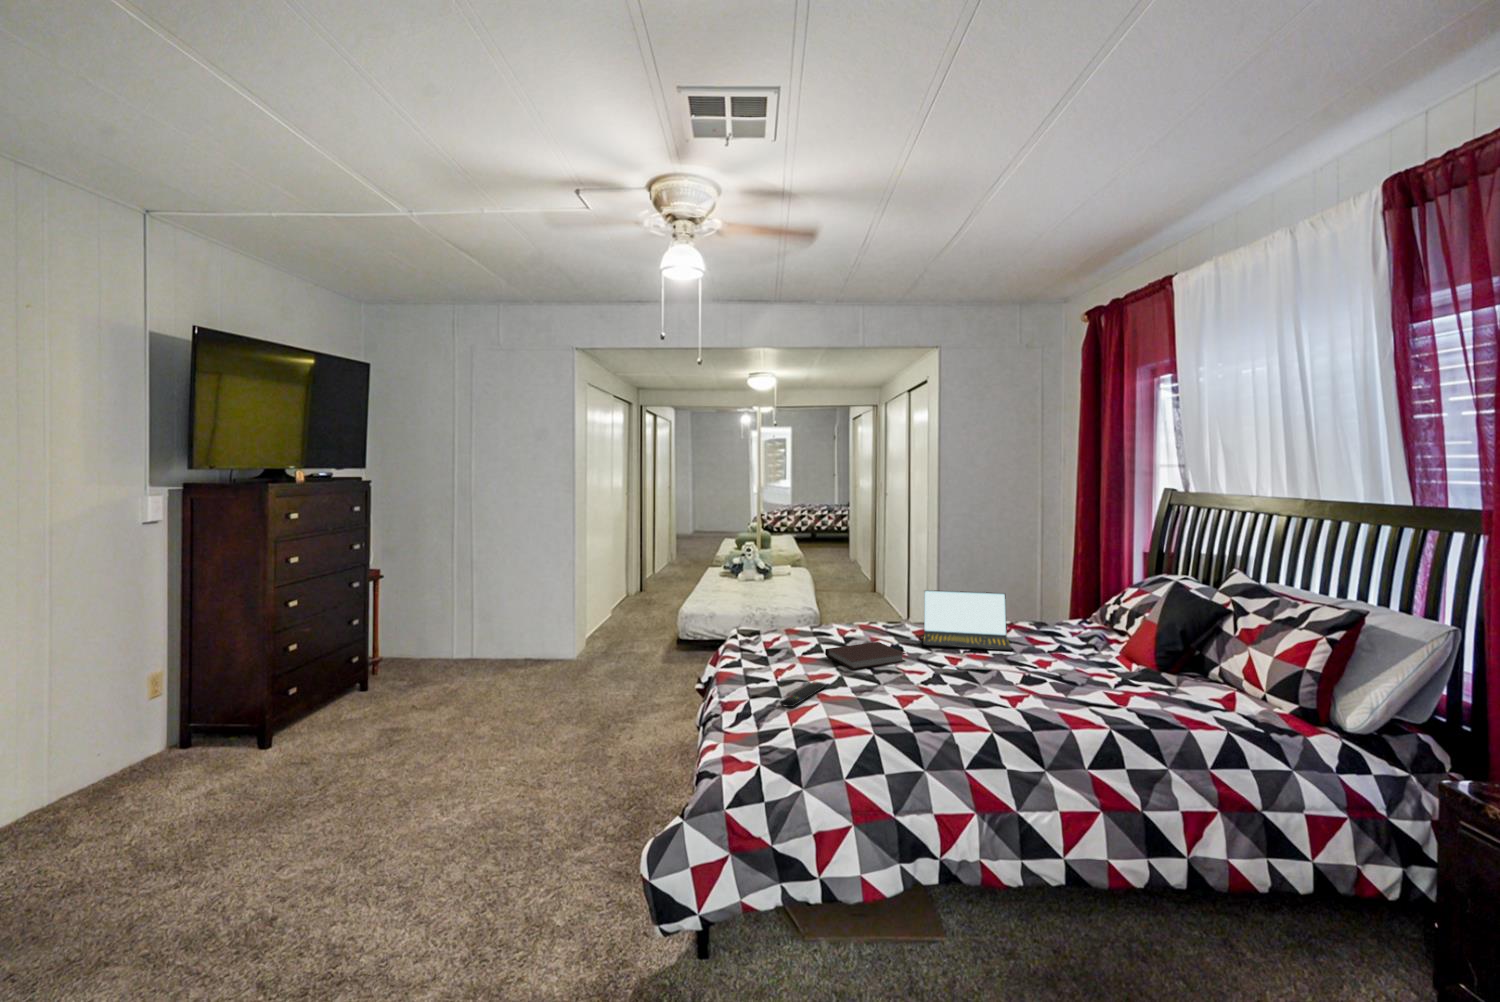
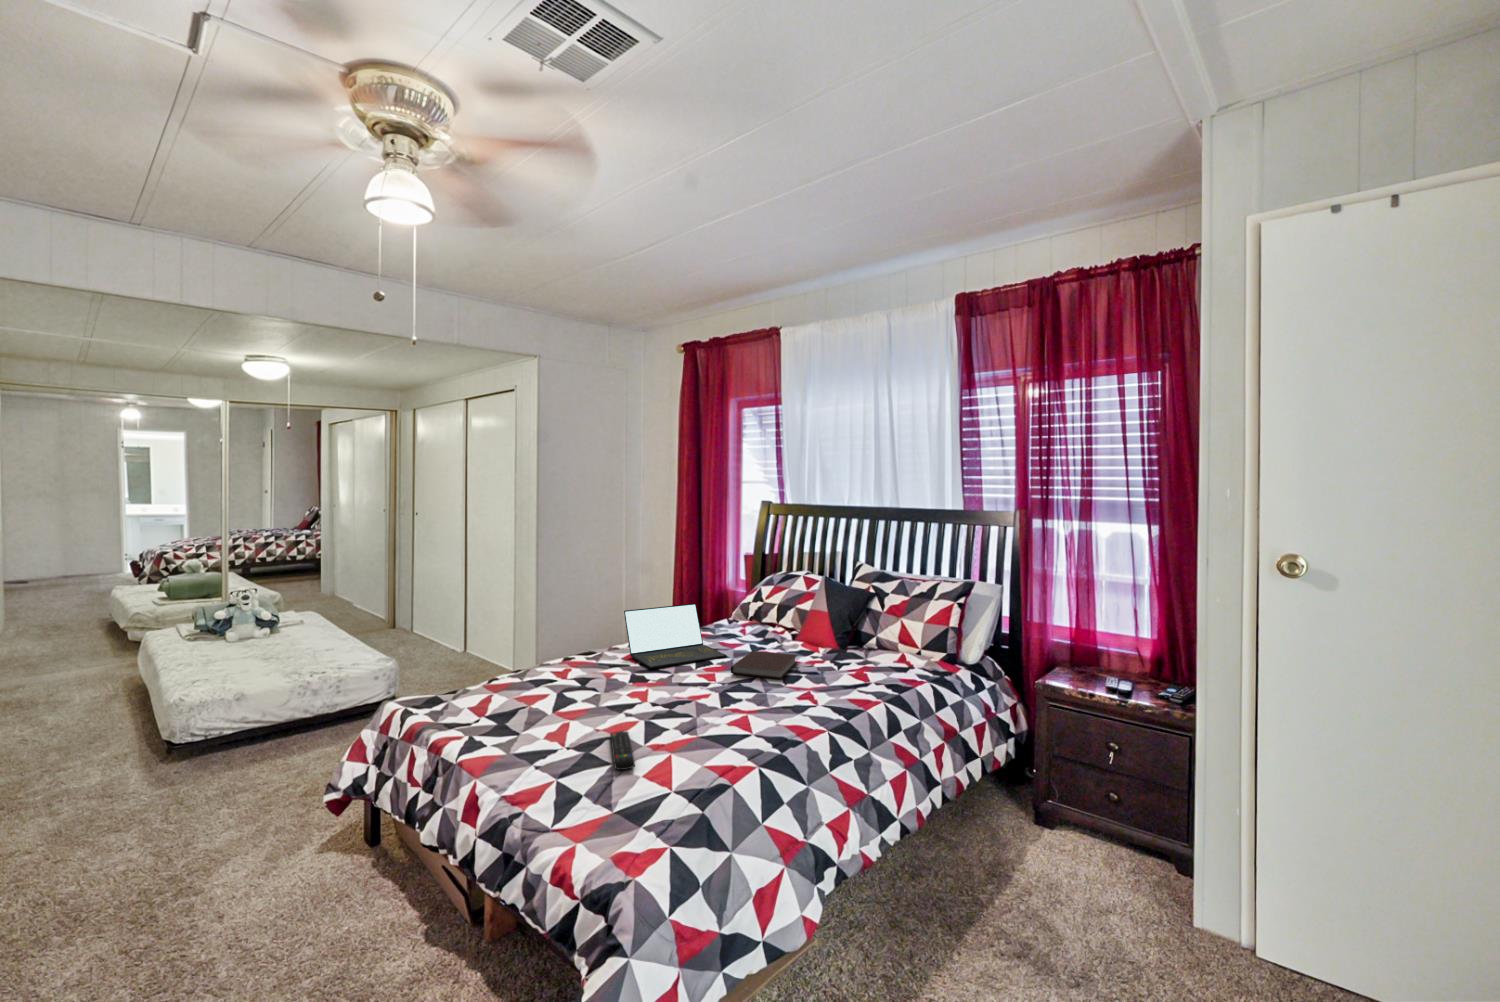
notebook: present [825,642,906,669] -> present [731,651,797,679]

